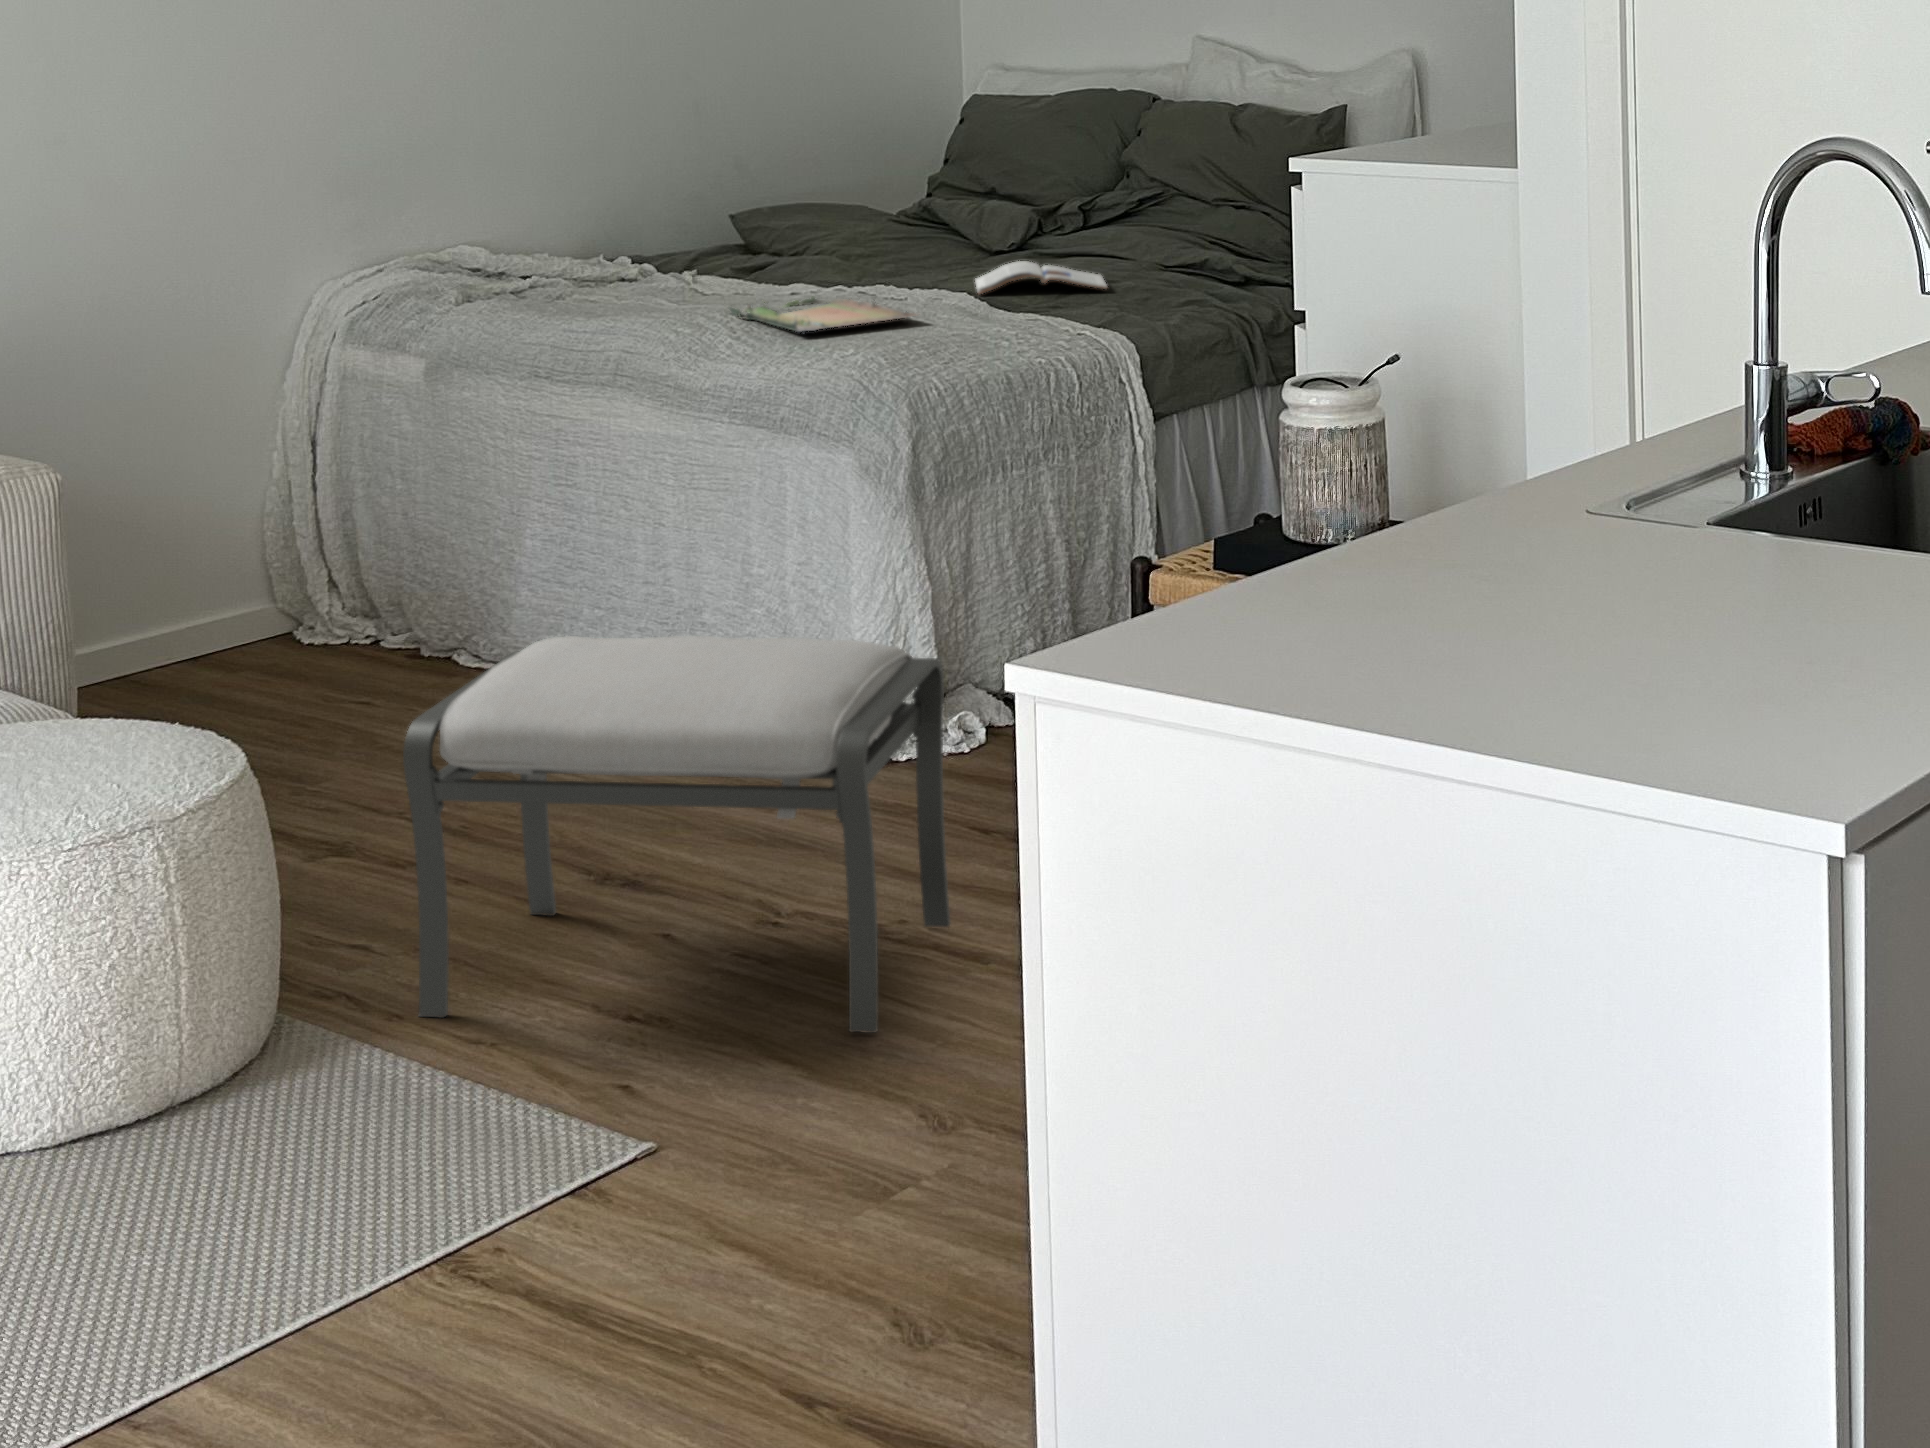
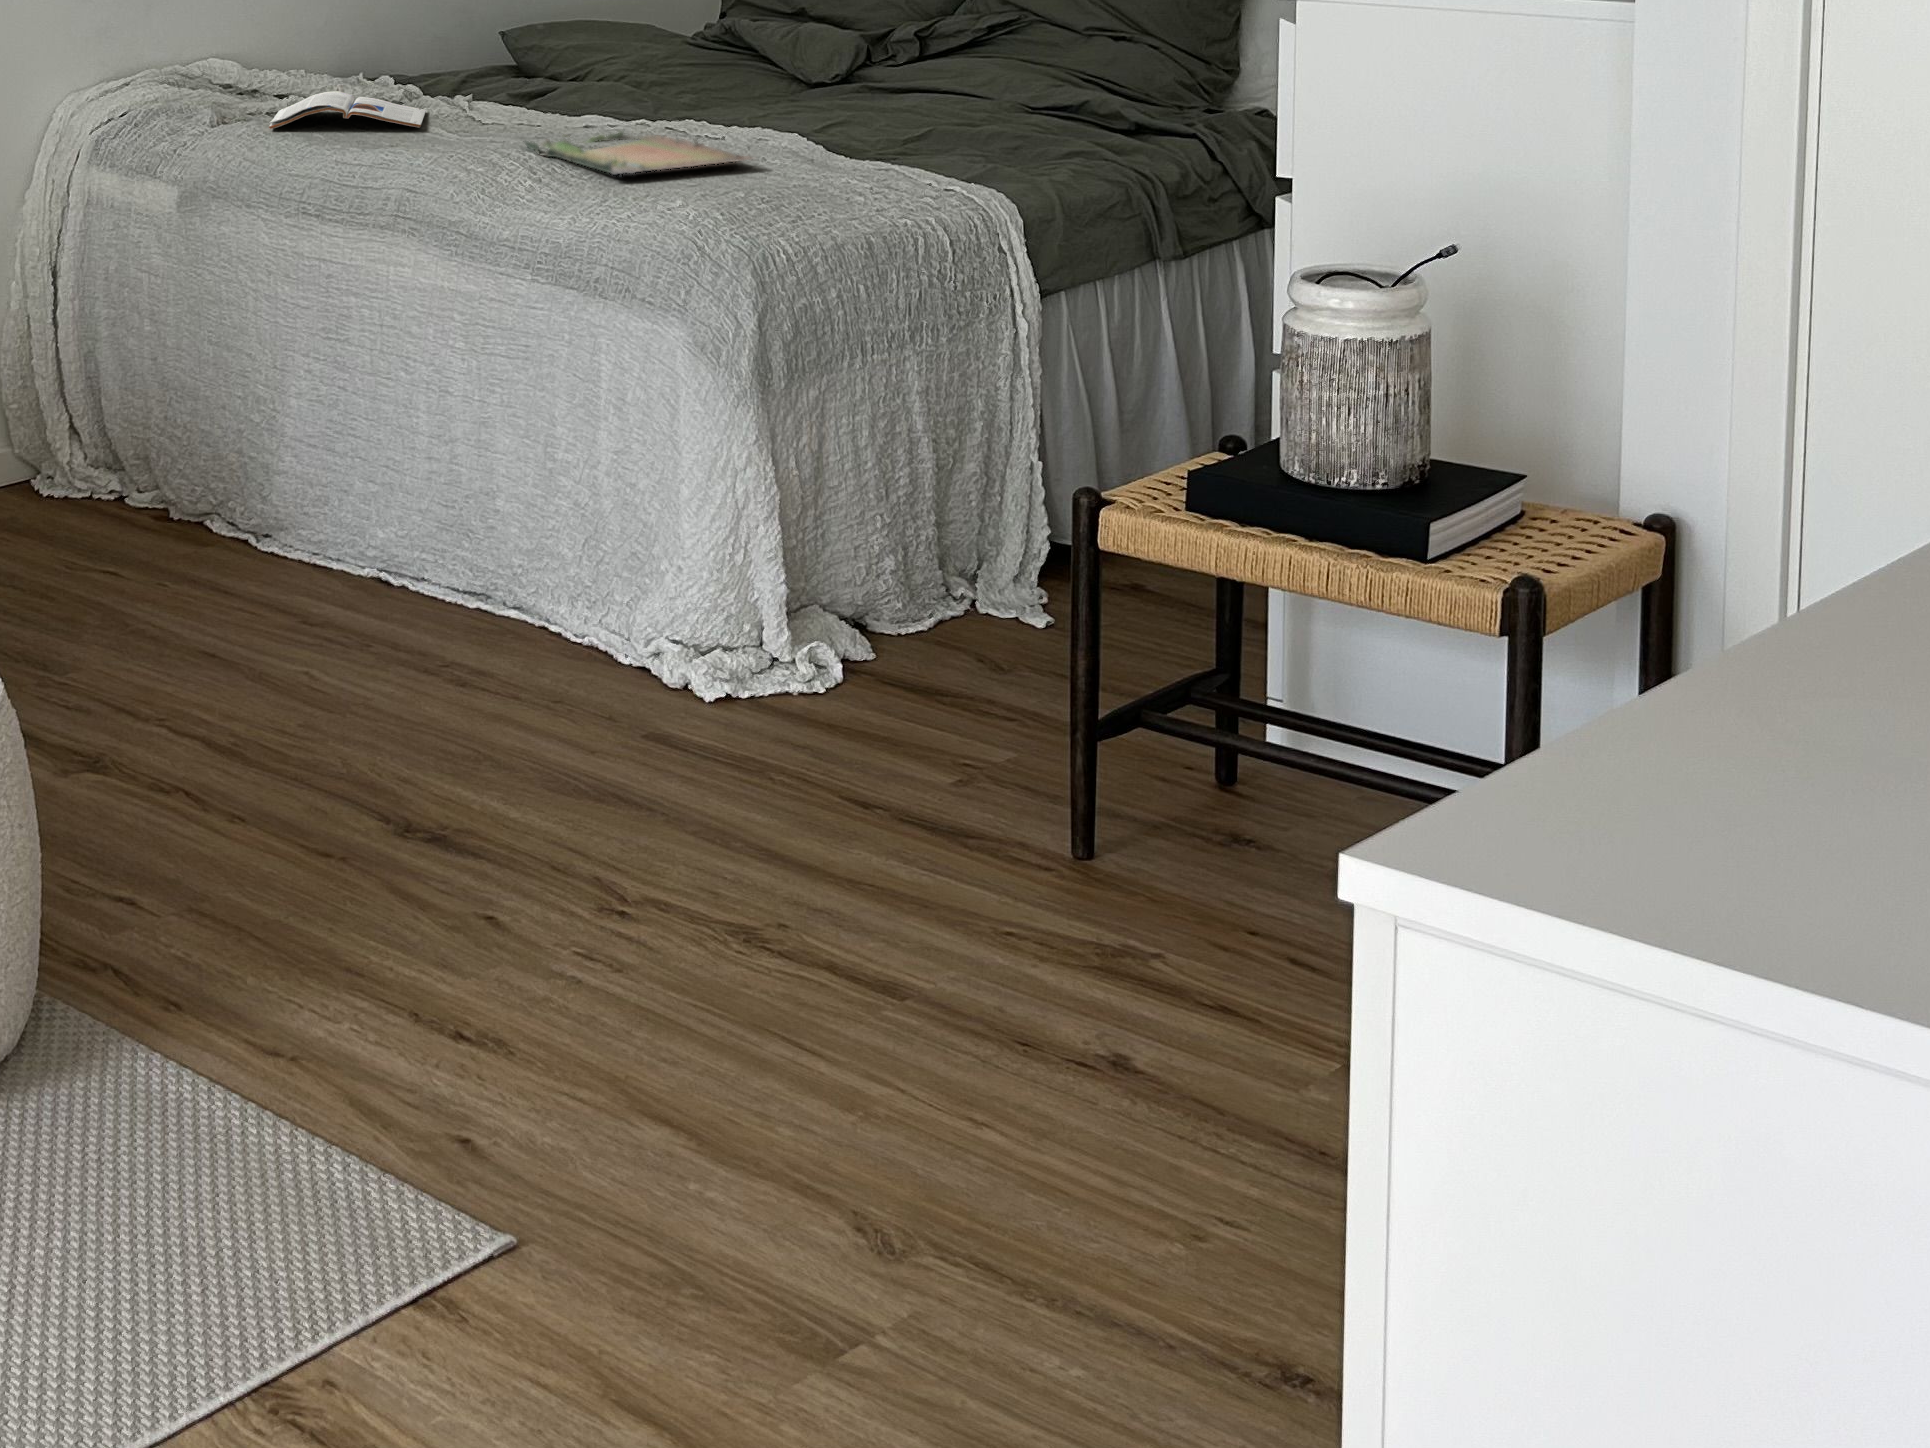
magazine: present [975,261,1107,294] -> present [269,91,426,129]
ottoman: present [403,636,950,1033] -> none [187,548,846,1091]

